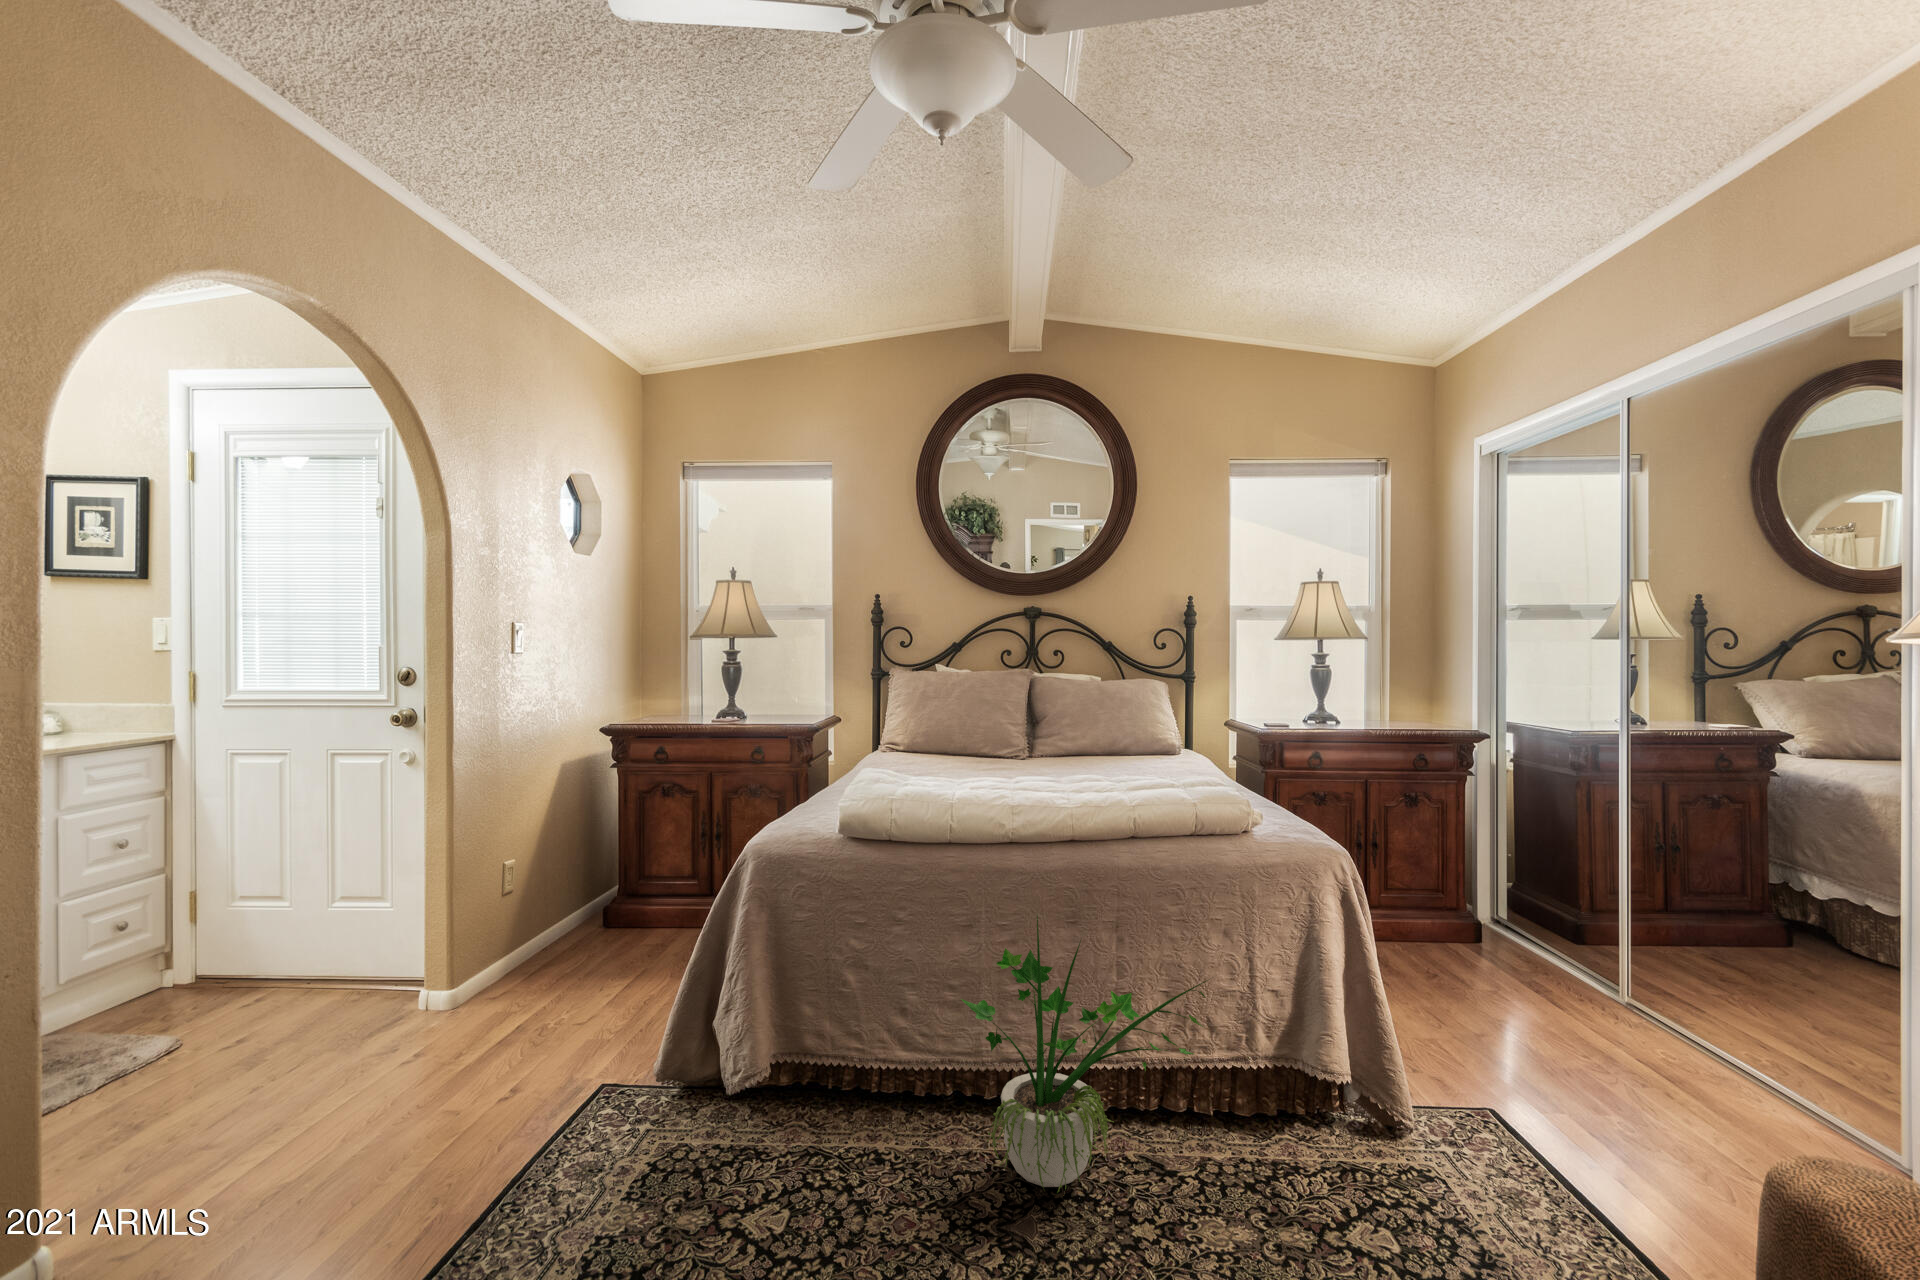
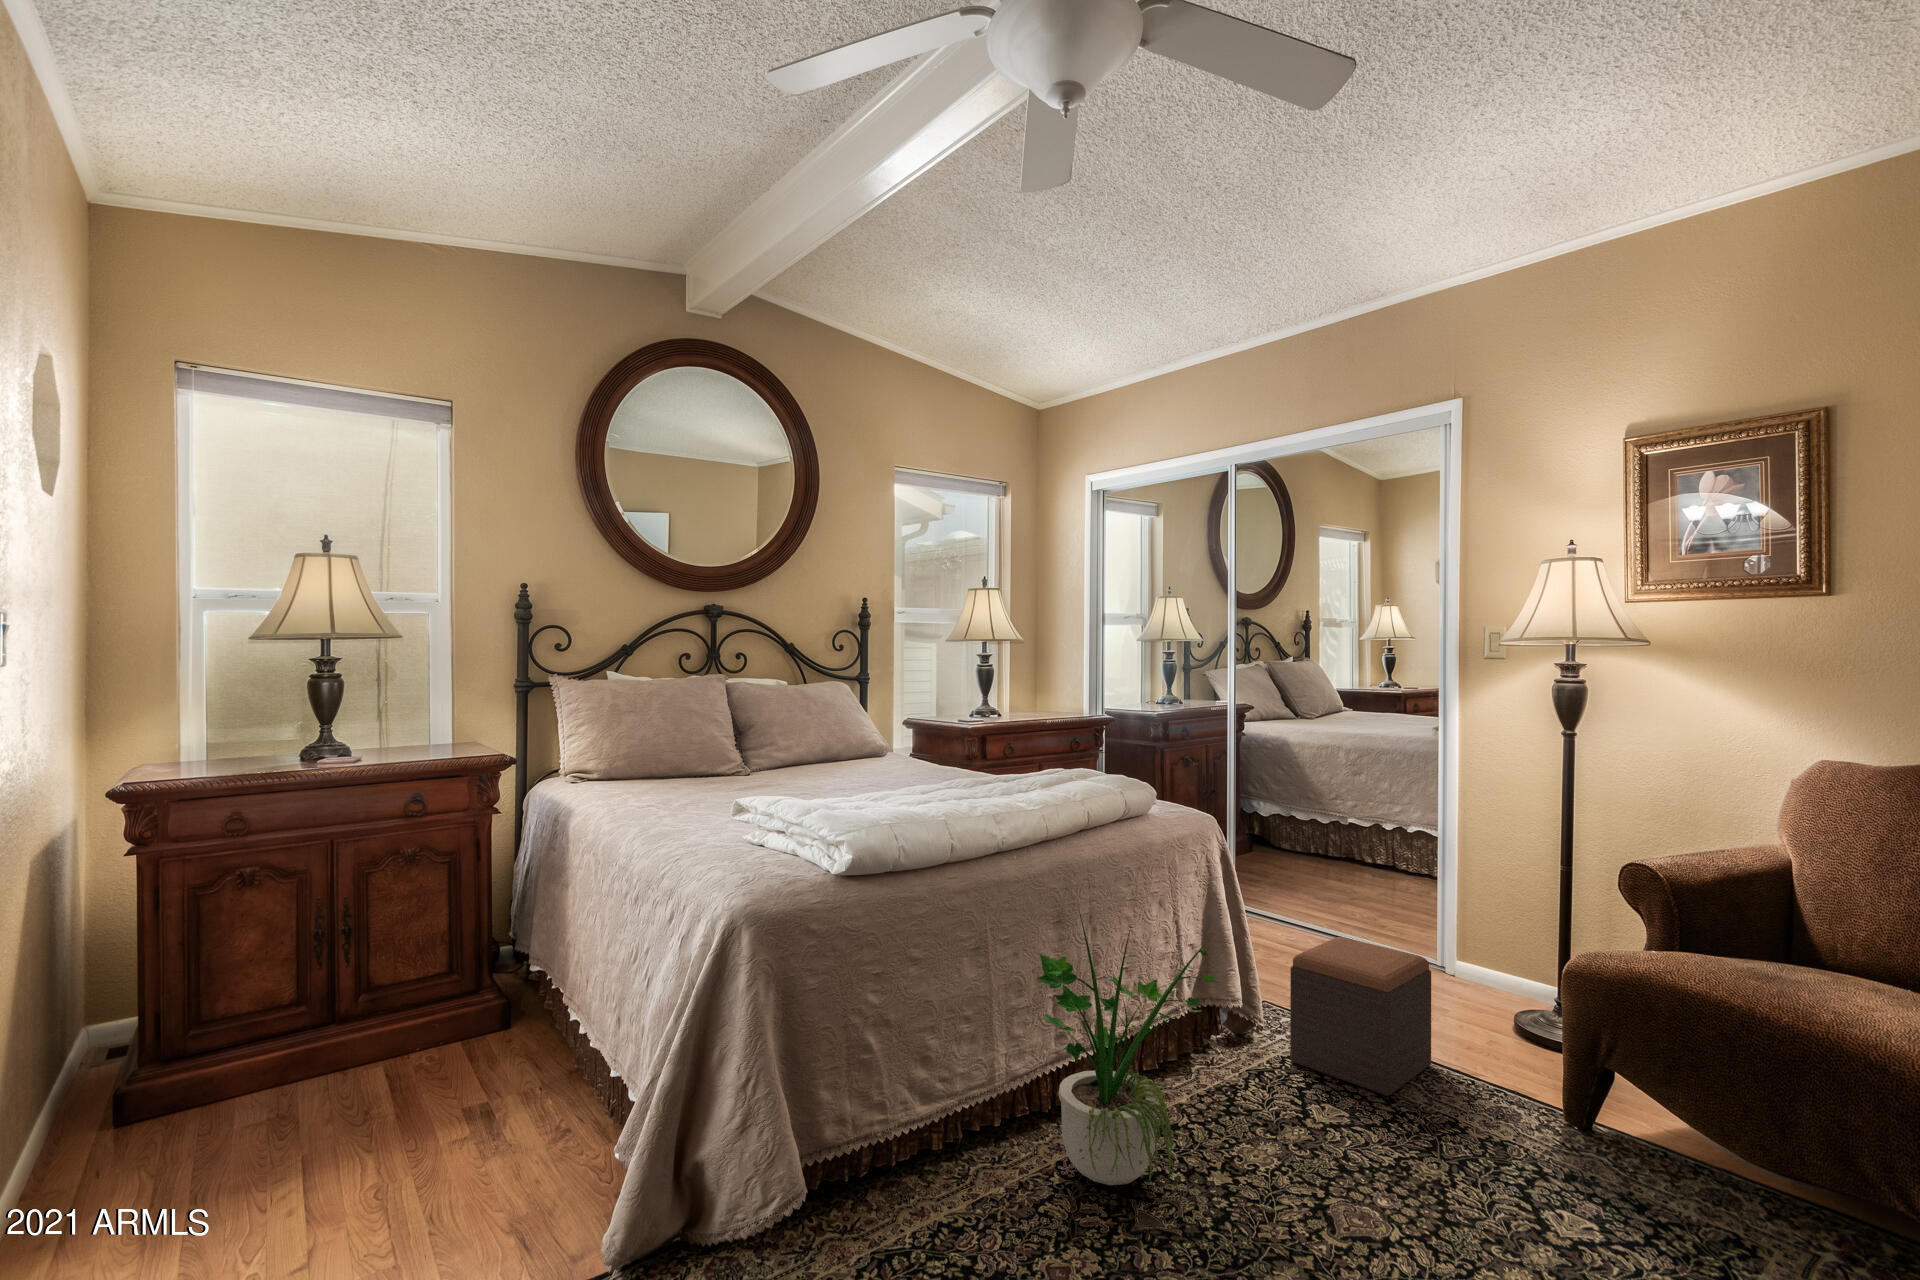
footstool: none [1399,1038,1604,1246] -> present [1290,937,1431,1096]

